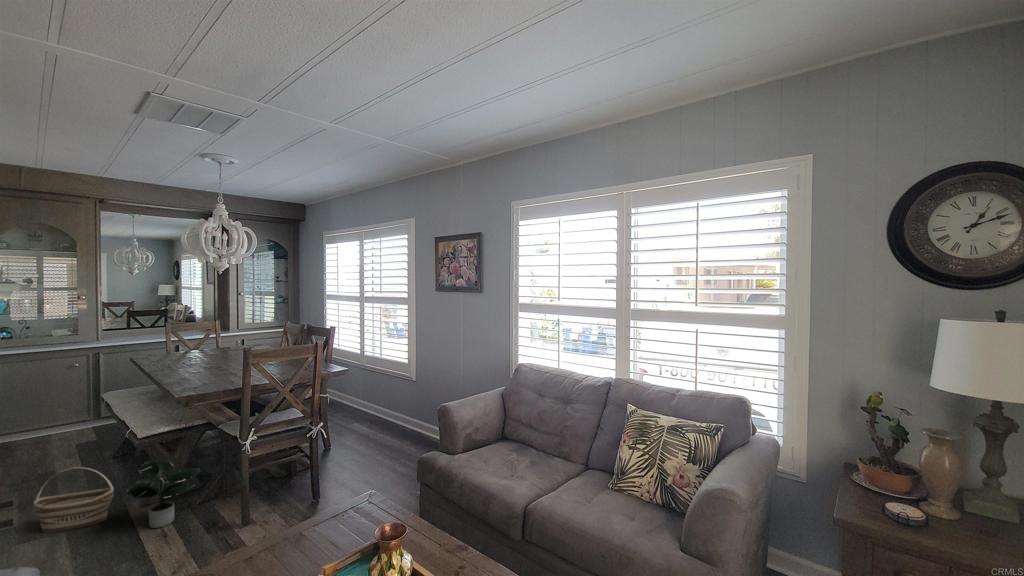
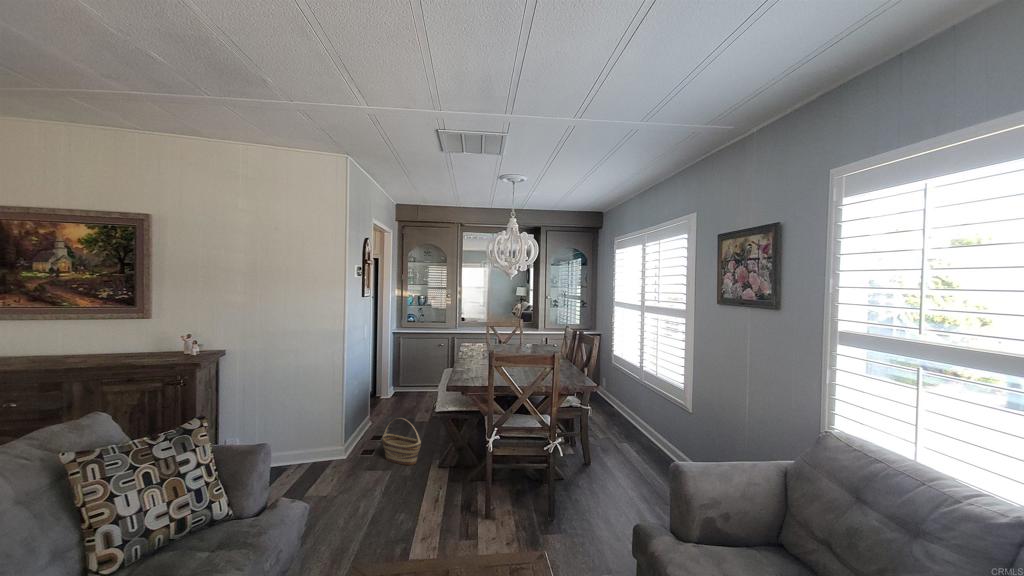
potted plant: present [127,459,201,528] -> none [420,428,466,486]

